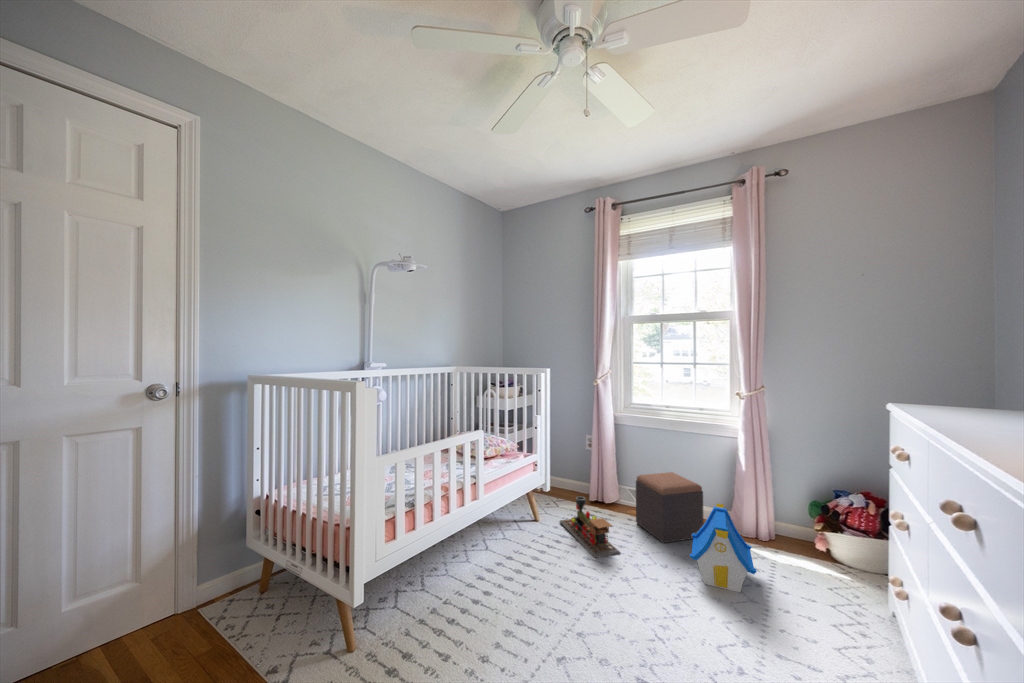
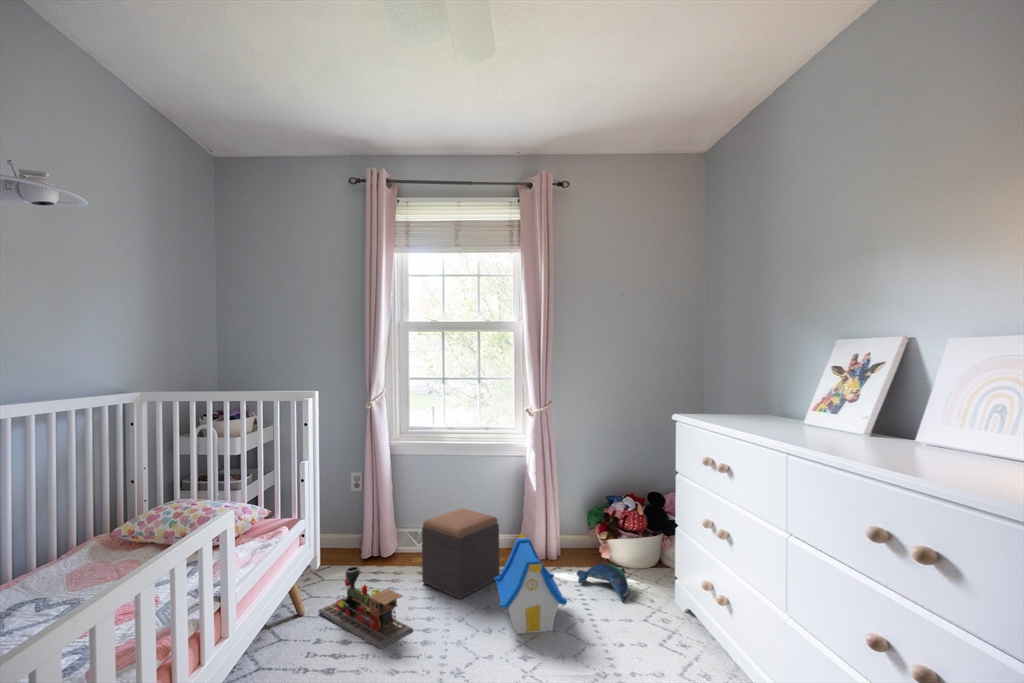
plush toy: none [783,552,840,594] -> present [577,563,628,601]

